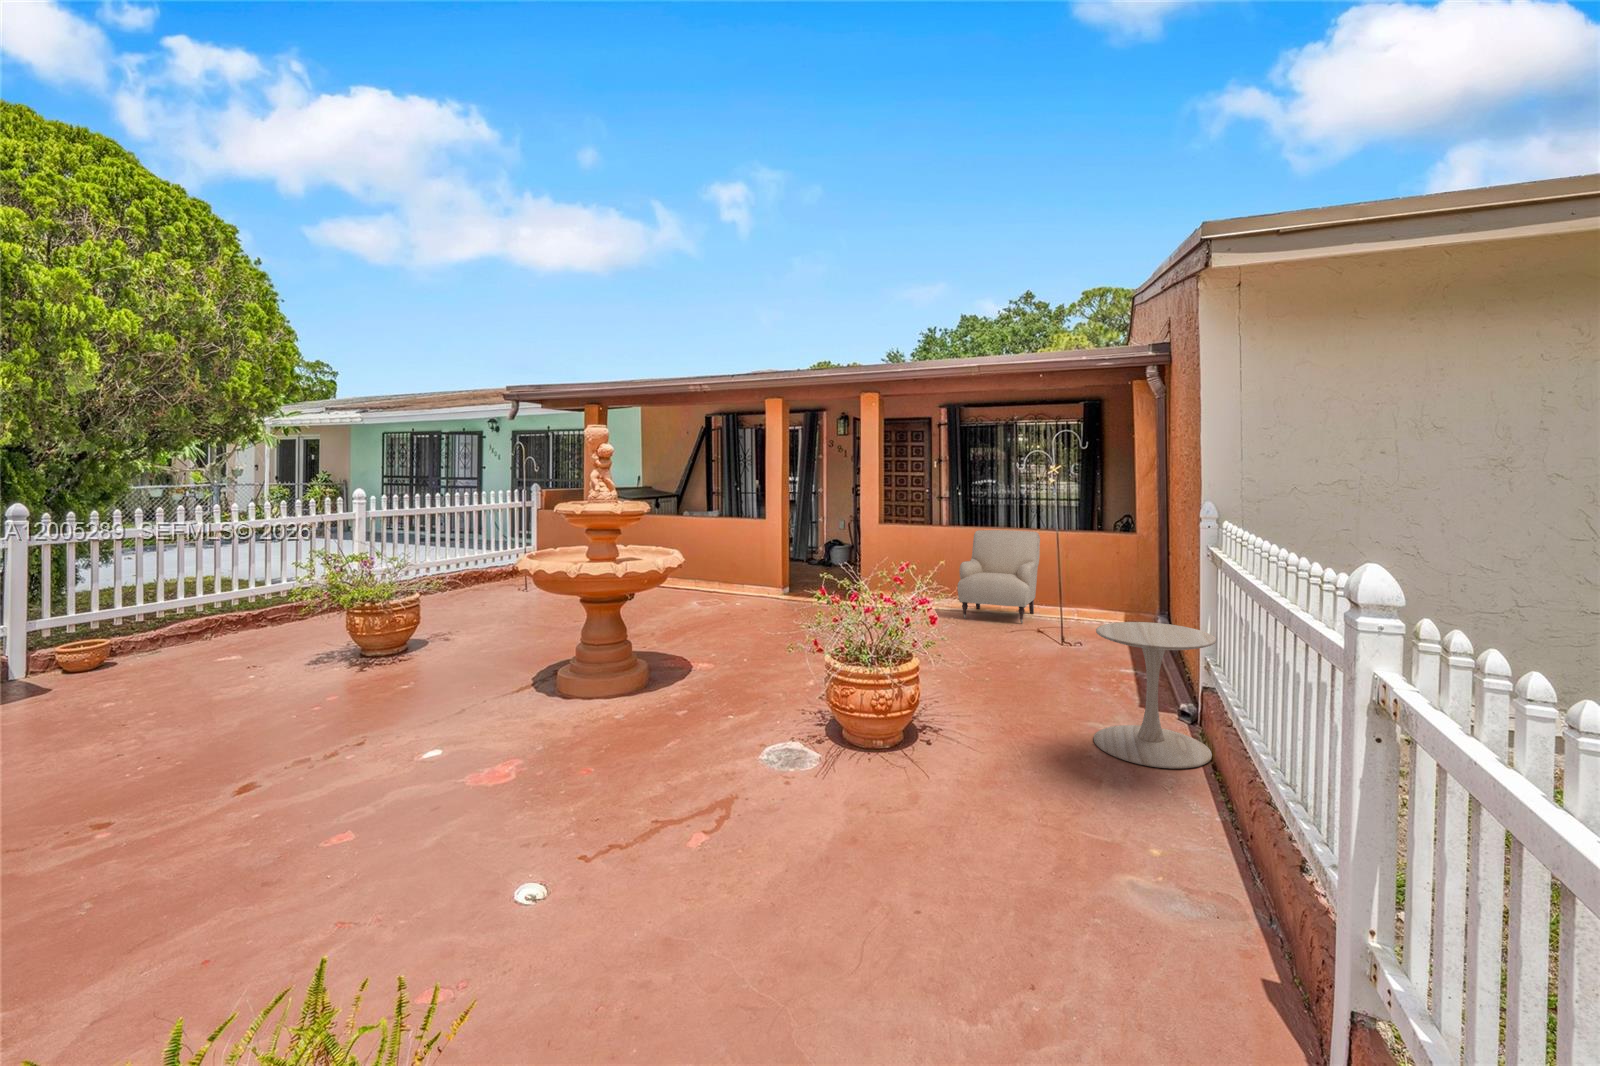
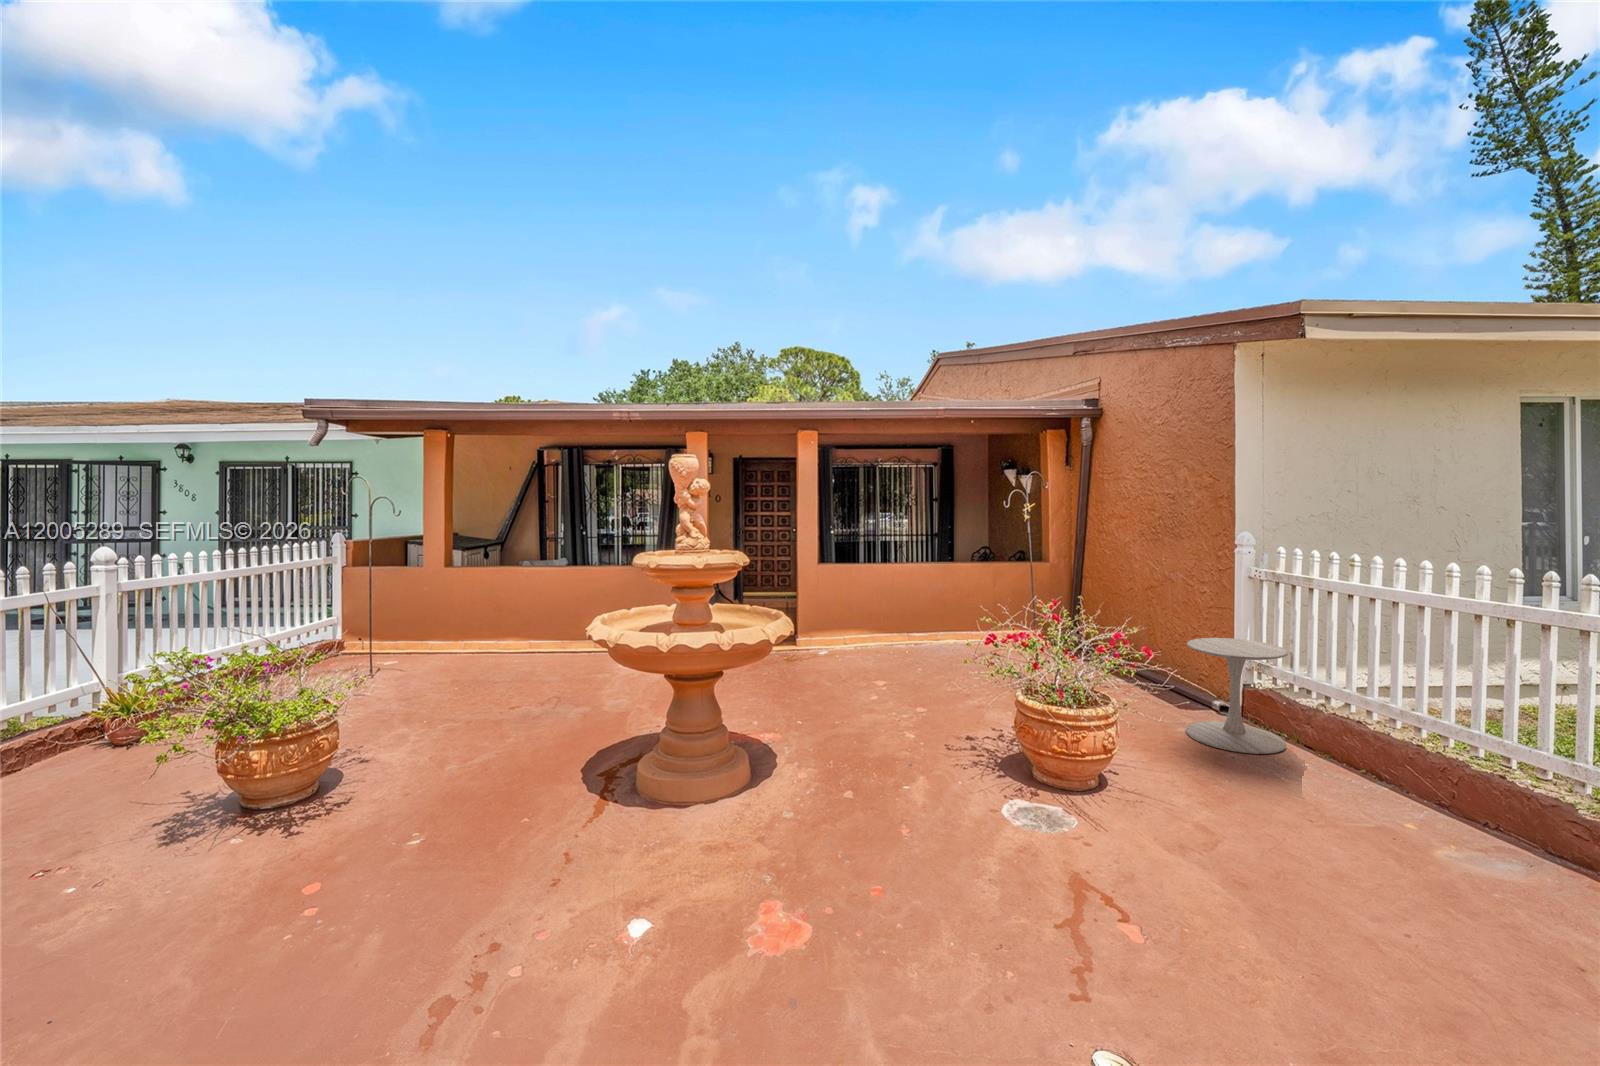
chair: present [957,530,1040,623] -> none [896,565,967,649]

